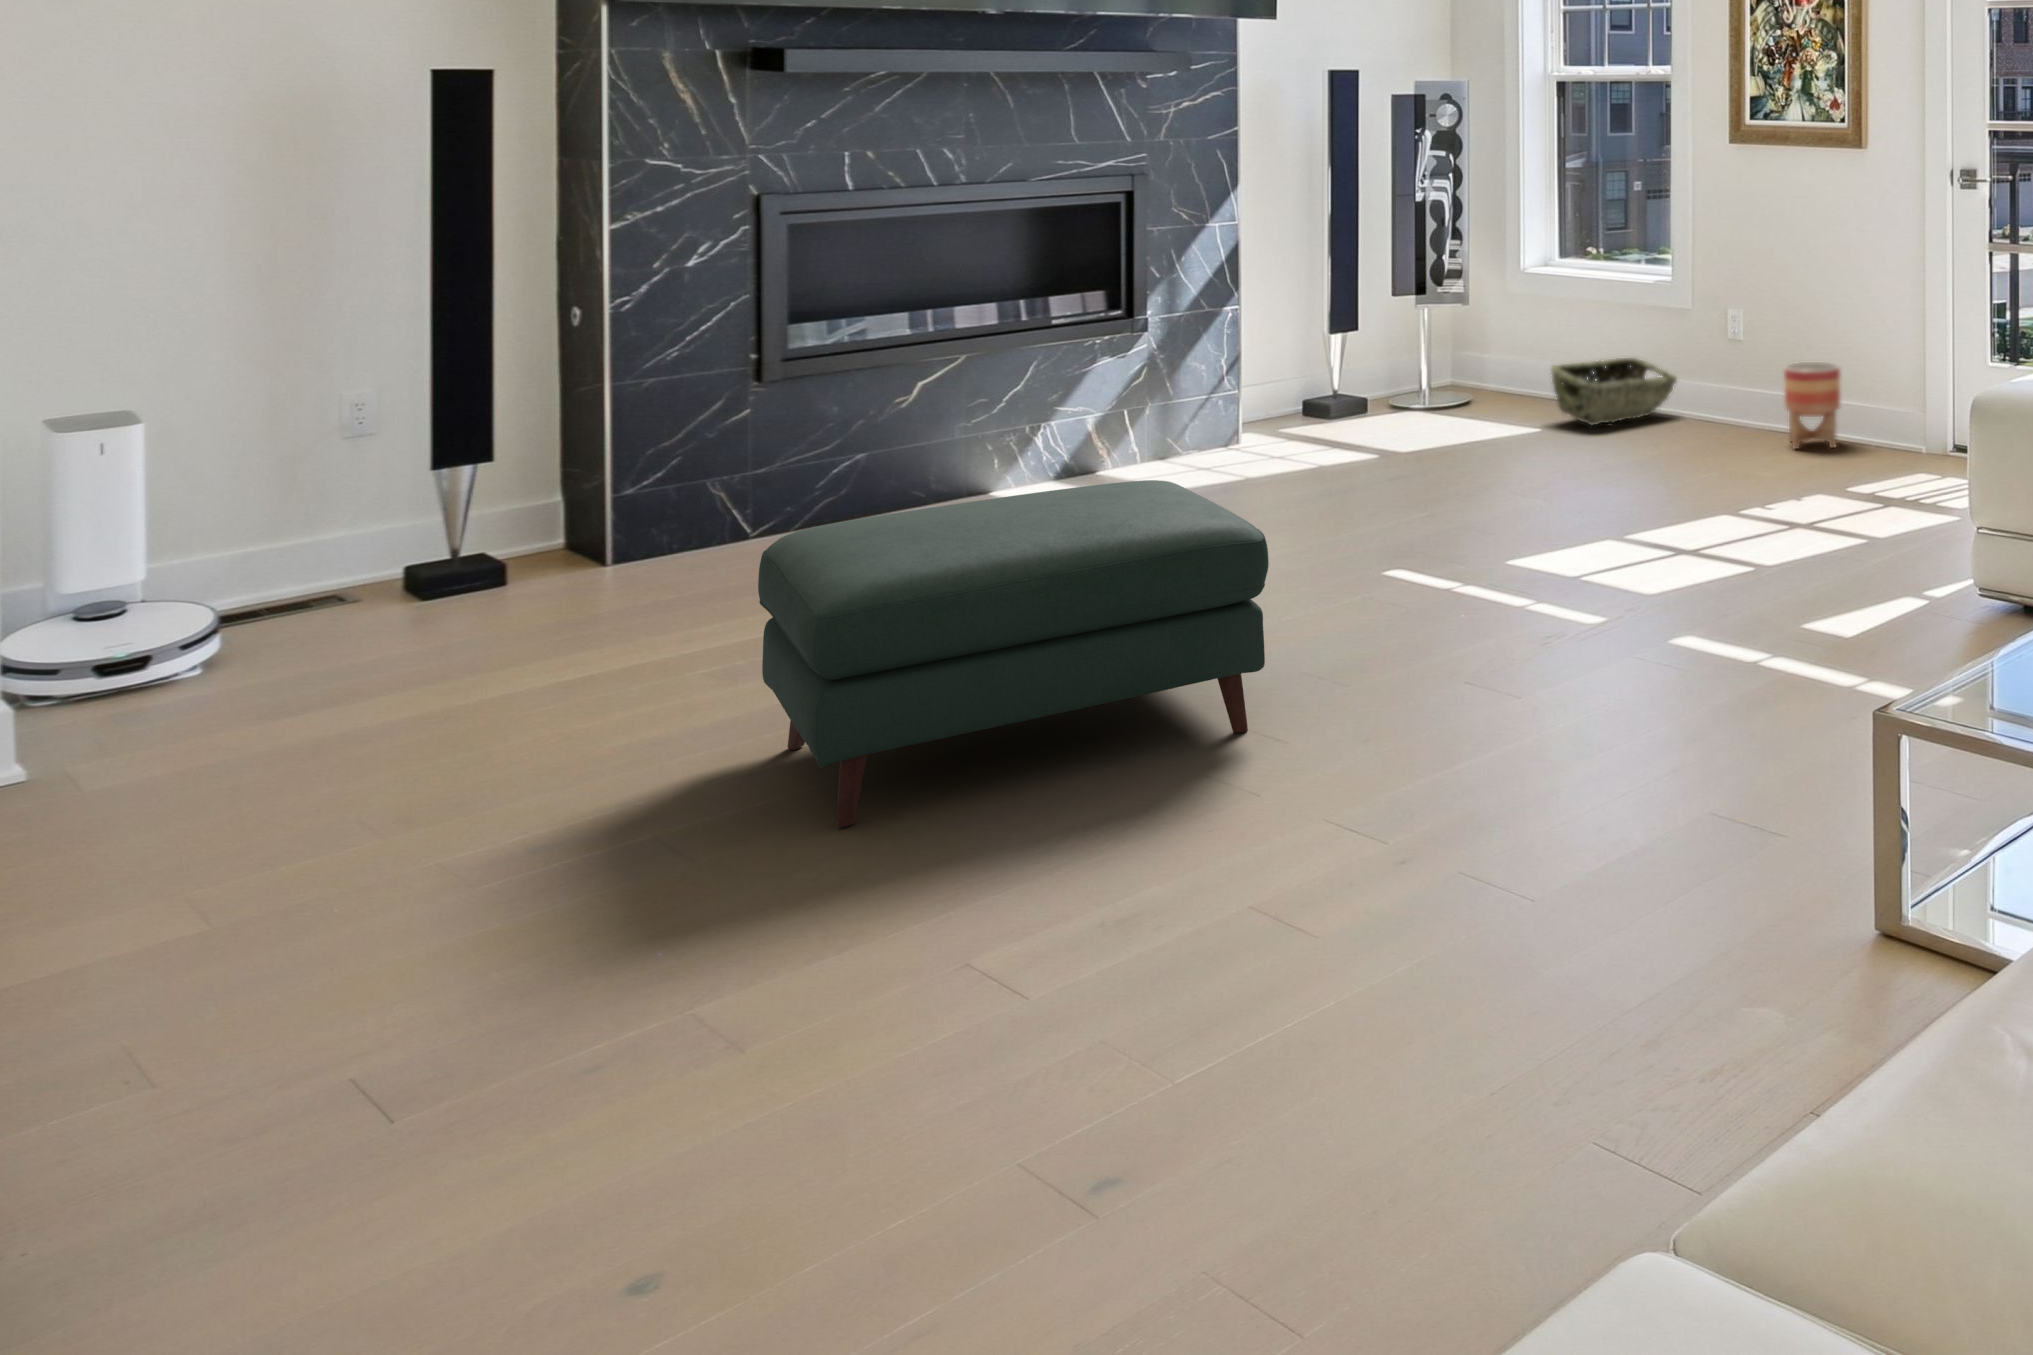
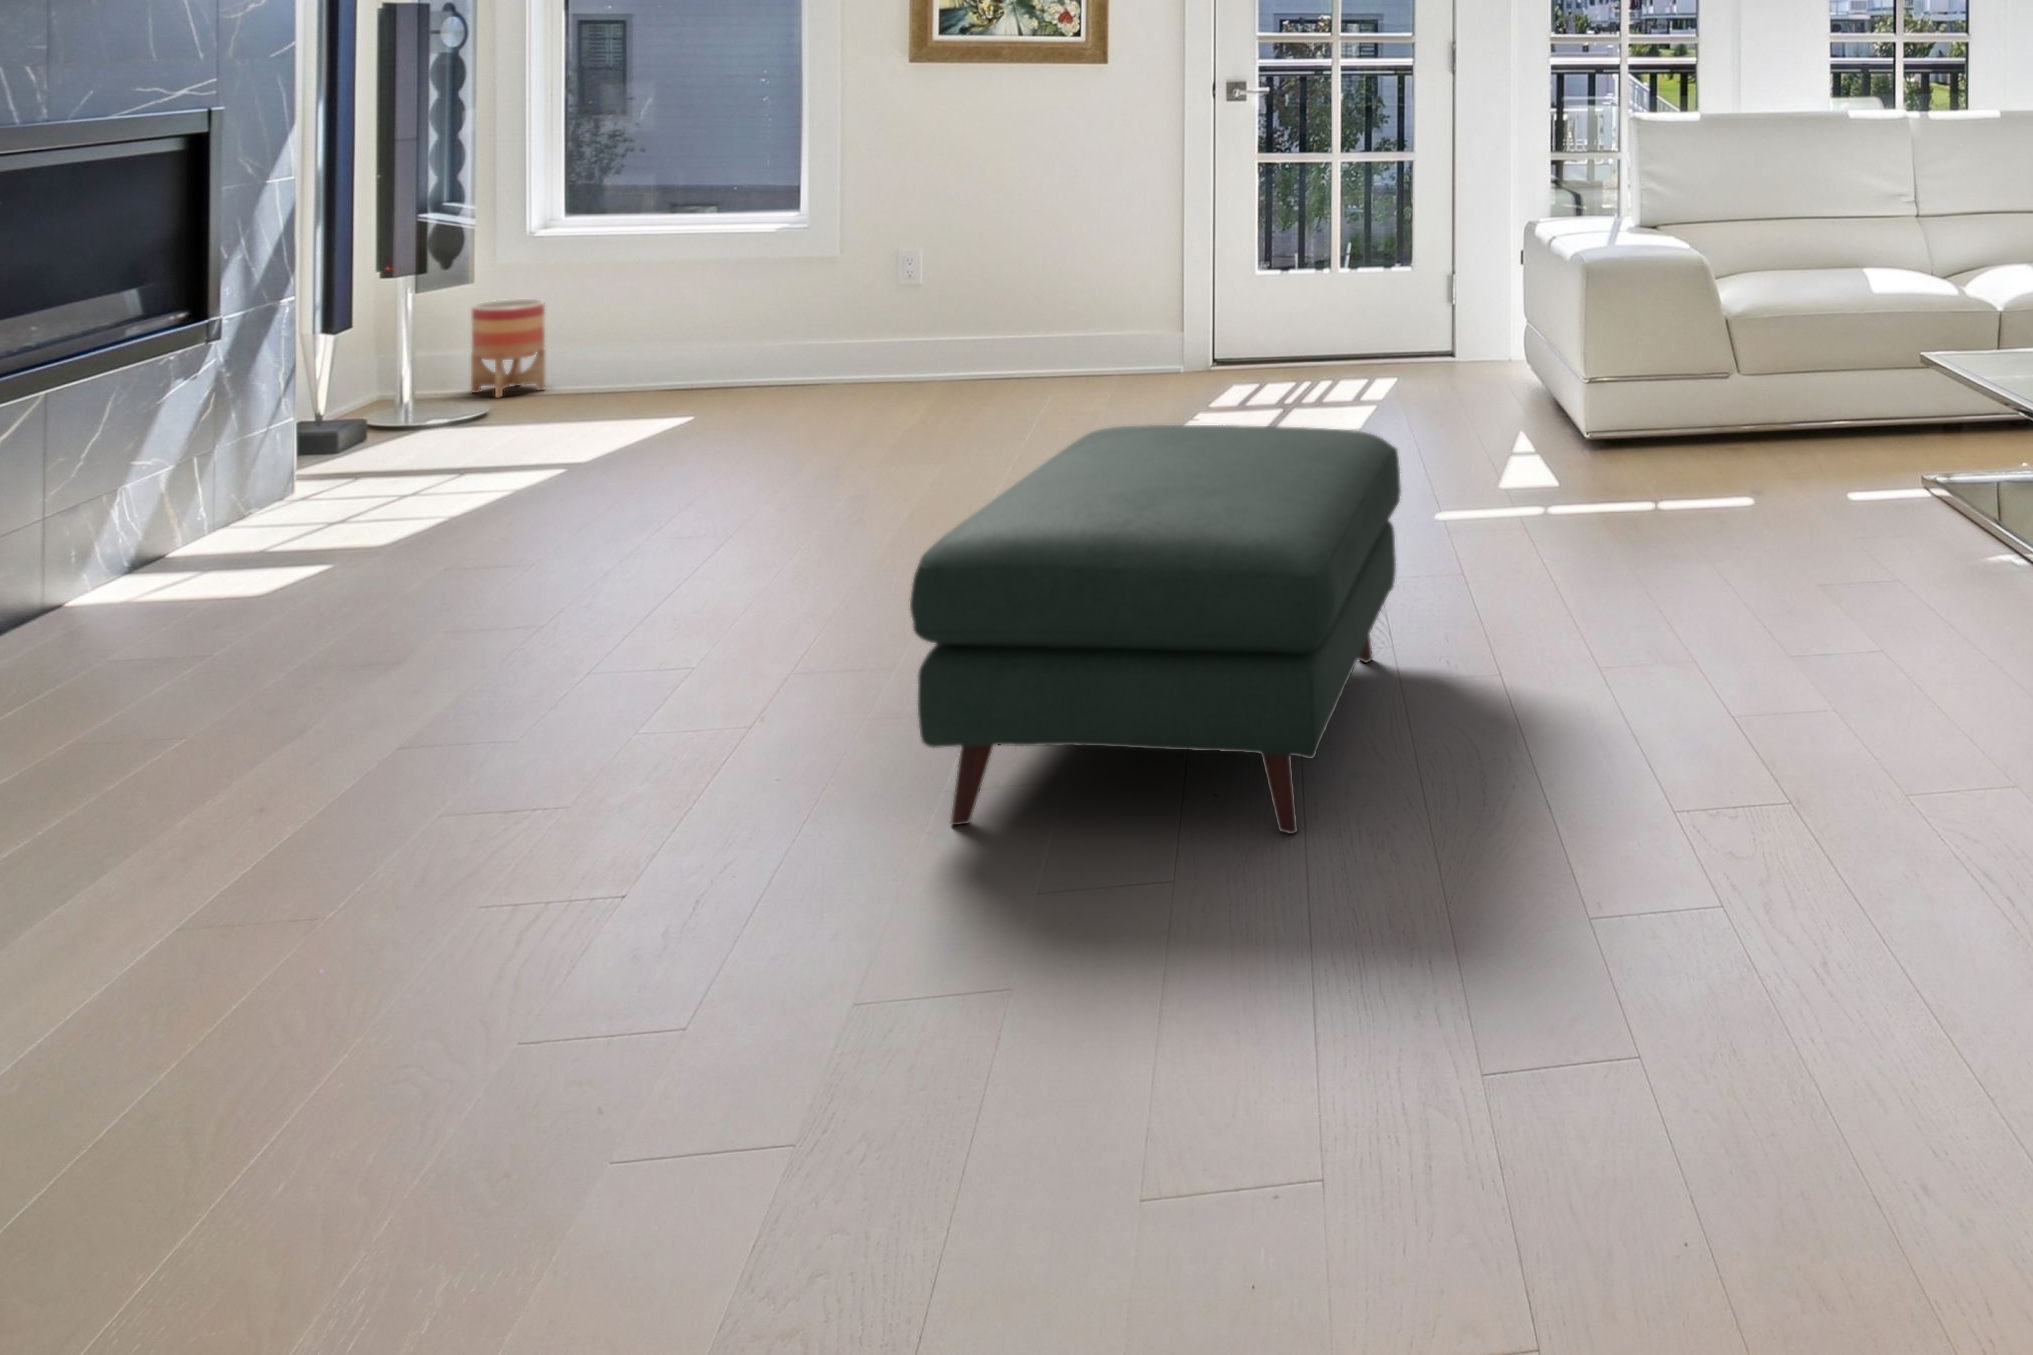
woven basket: present [1551,358,1677,425] -> none [698,319,830,398]
planter: present [1784,362,1841,449] -> present [471,299,545,397]

